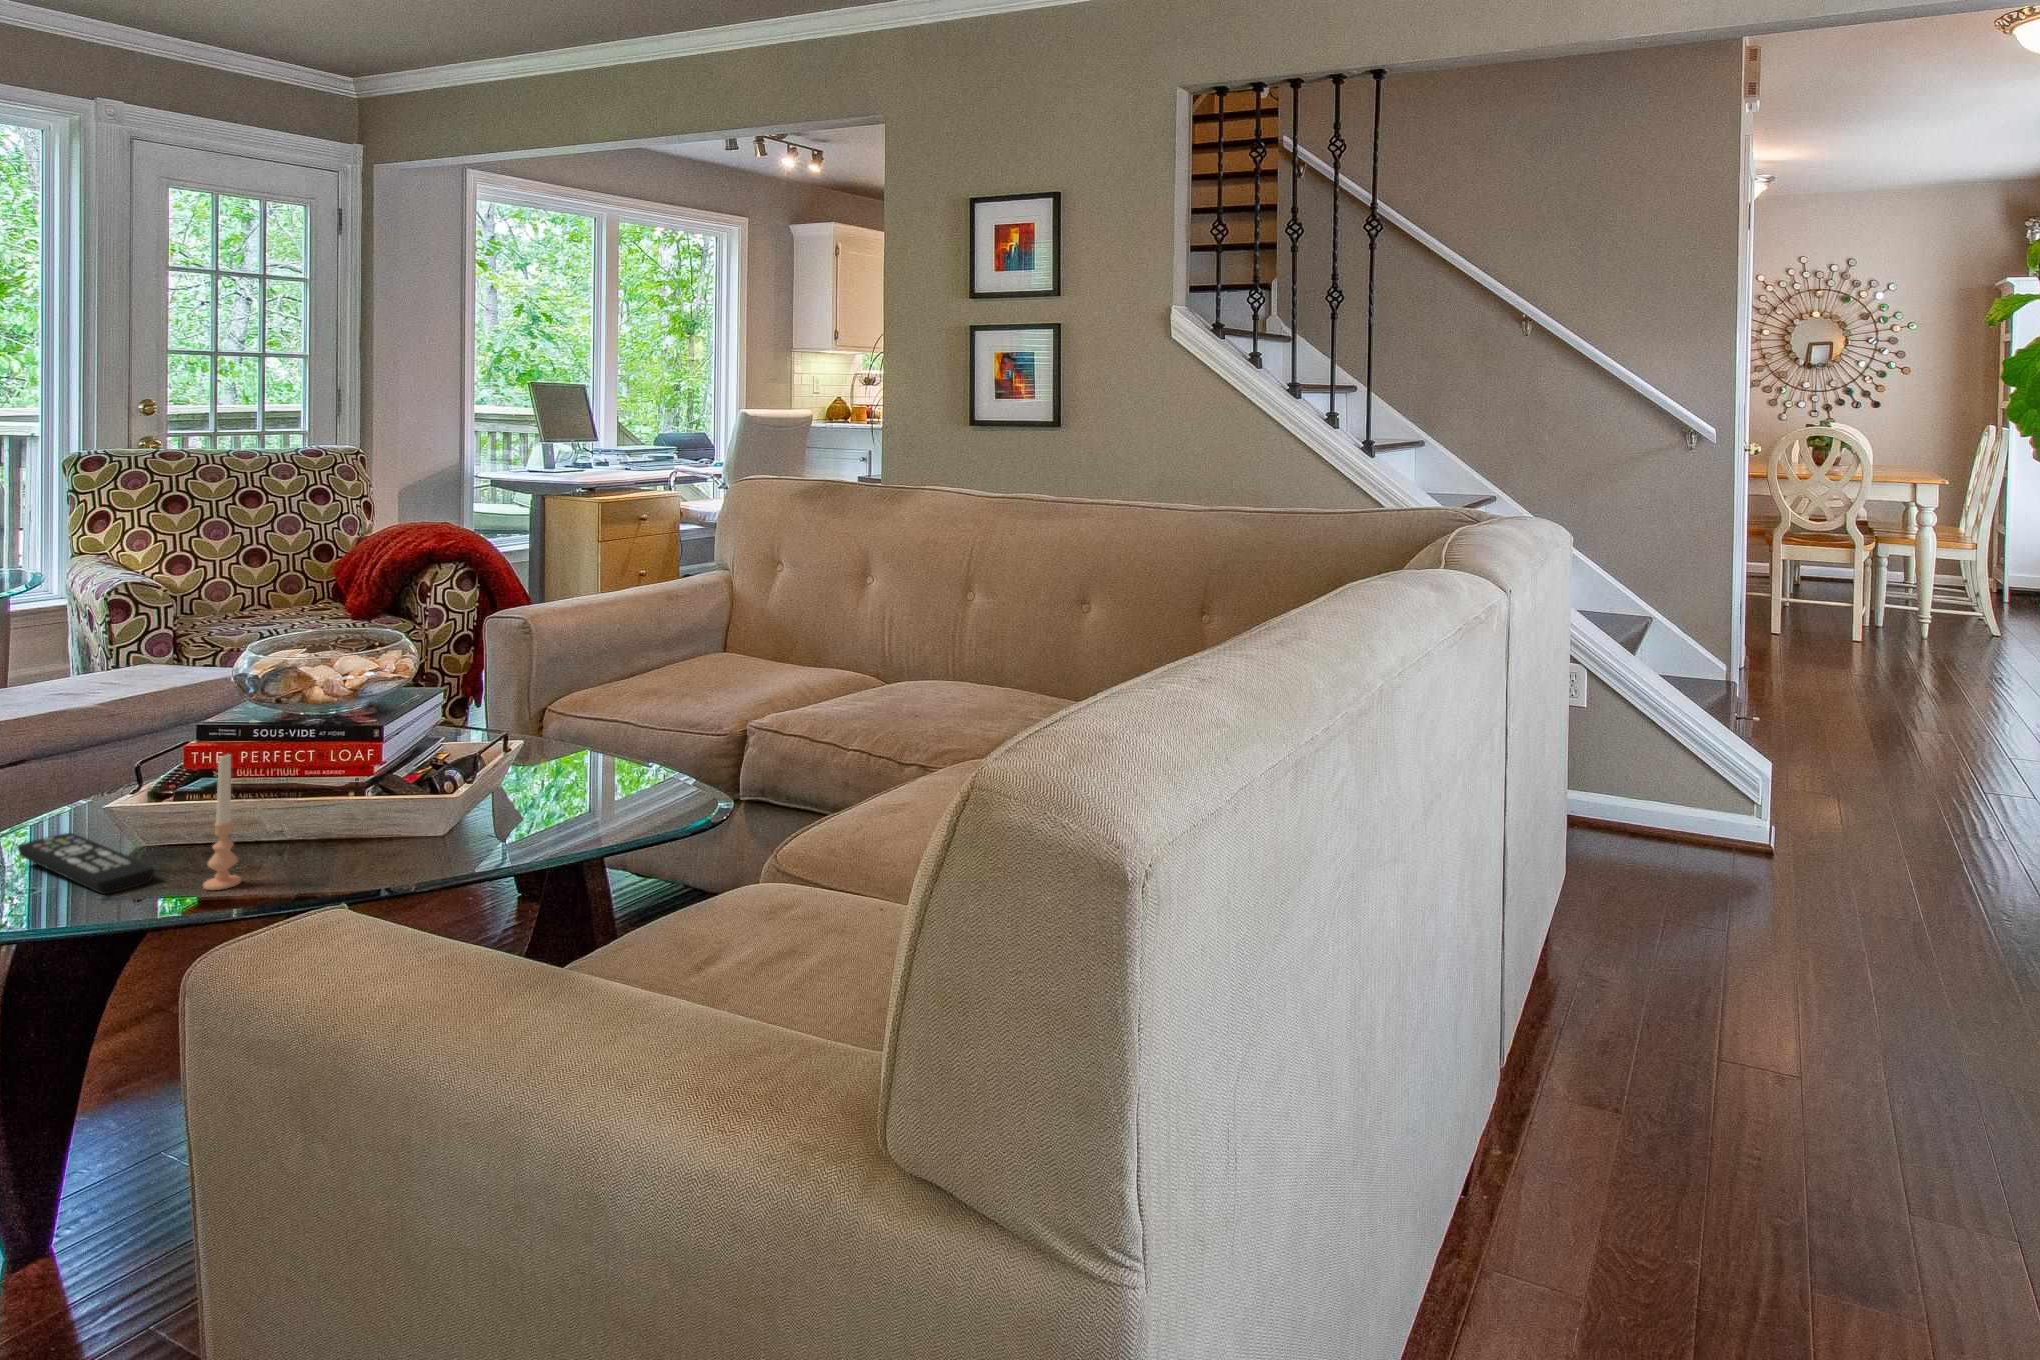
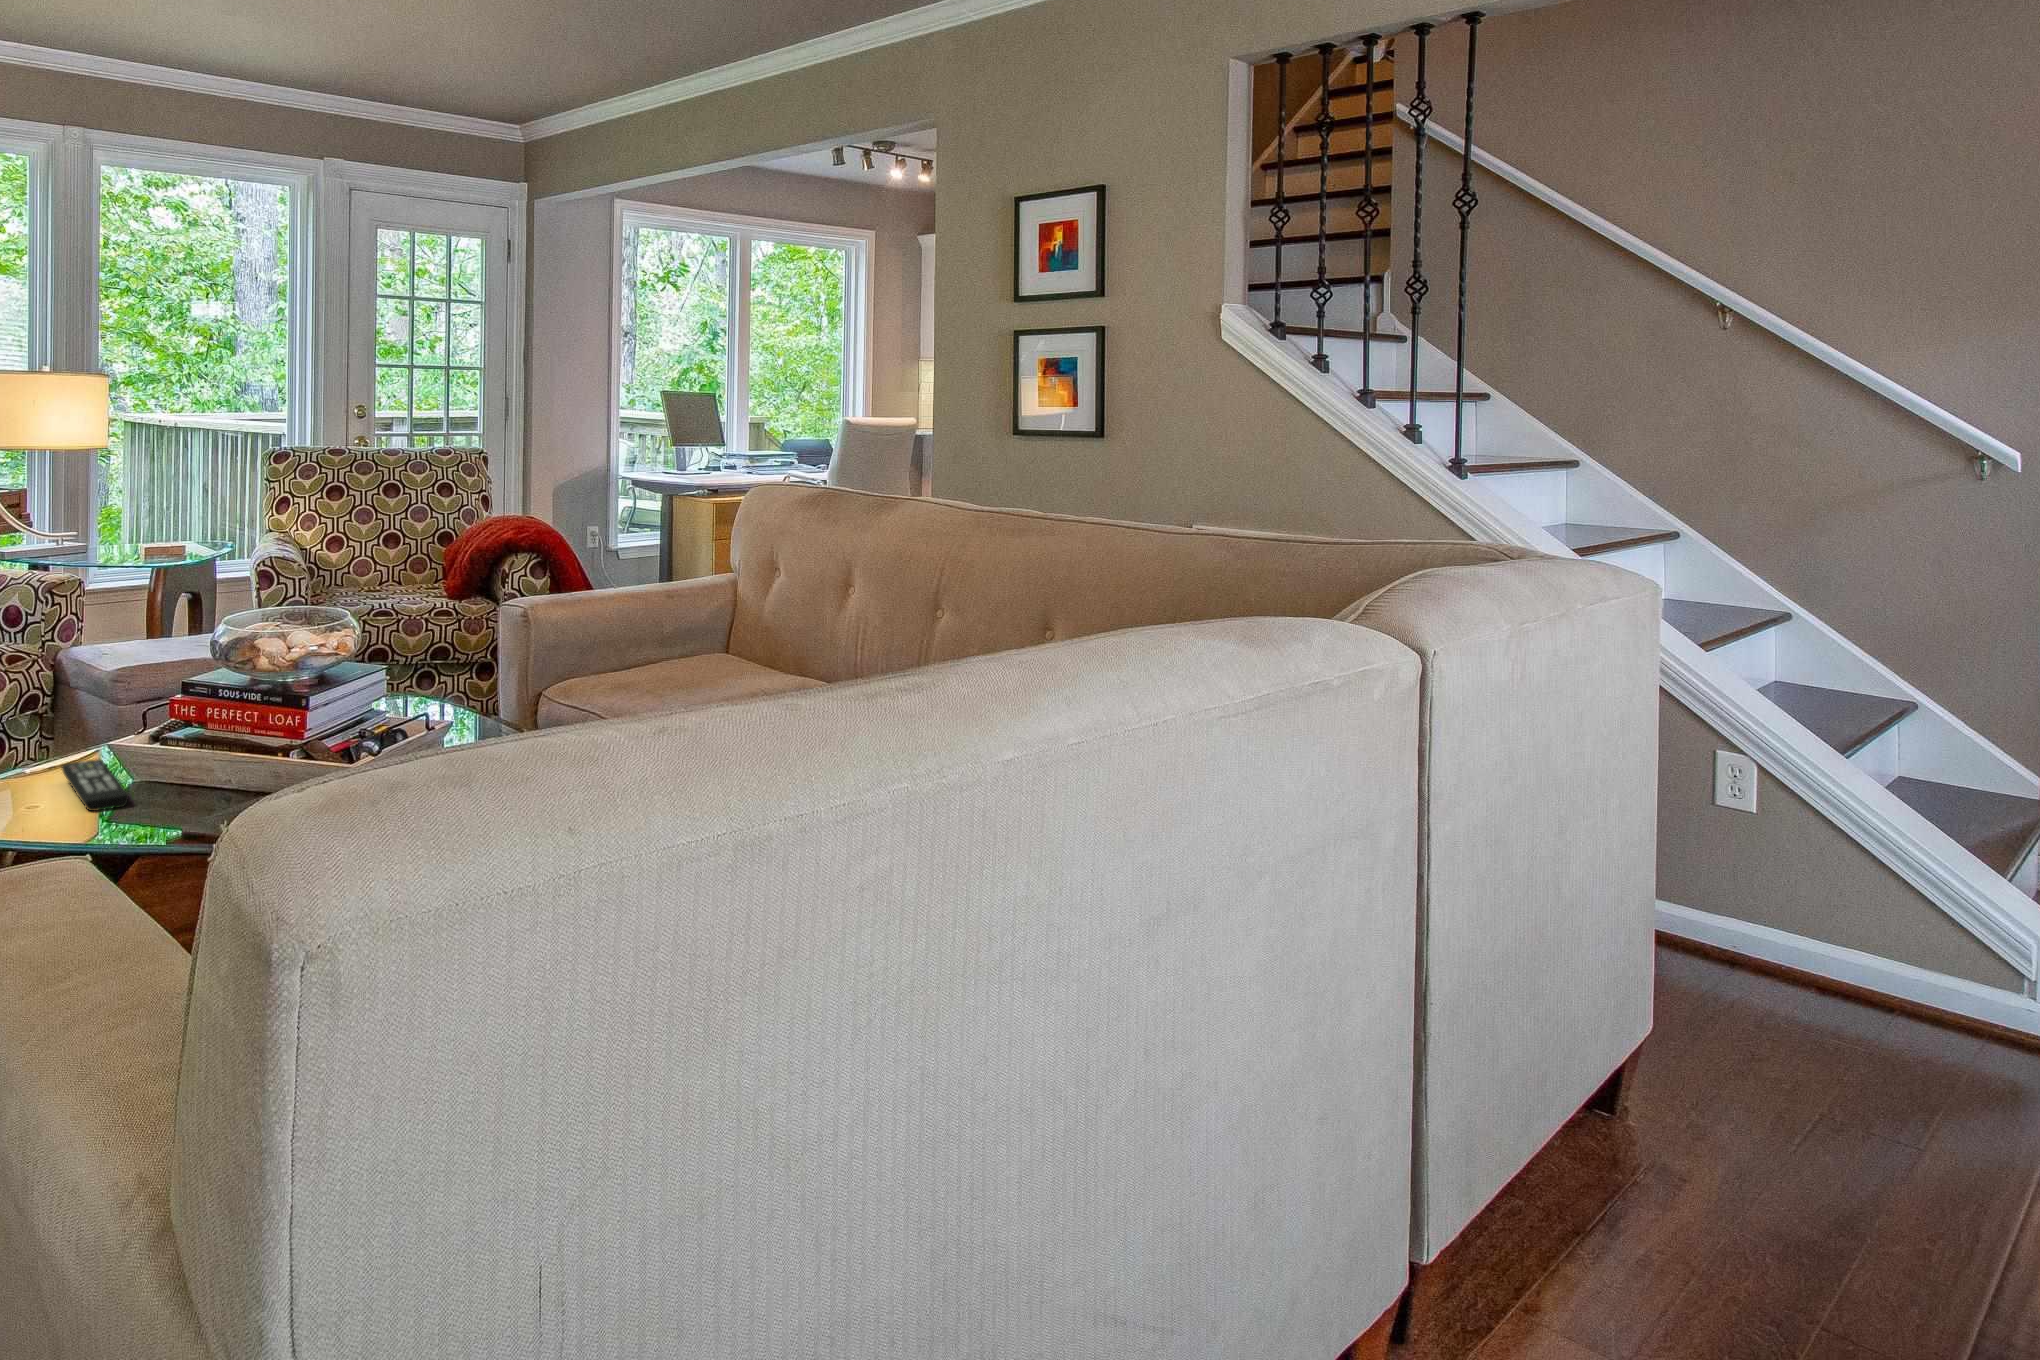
candle: present [203,754,241,890] -> none [151,707,180,819]

